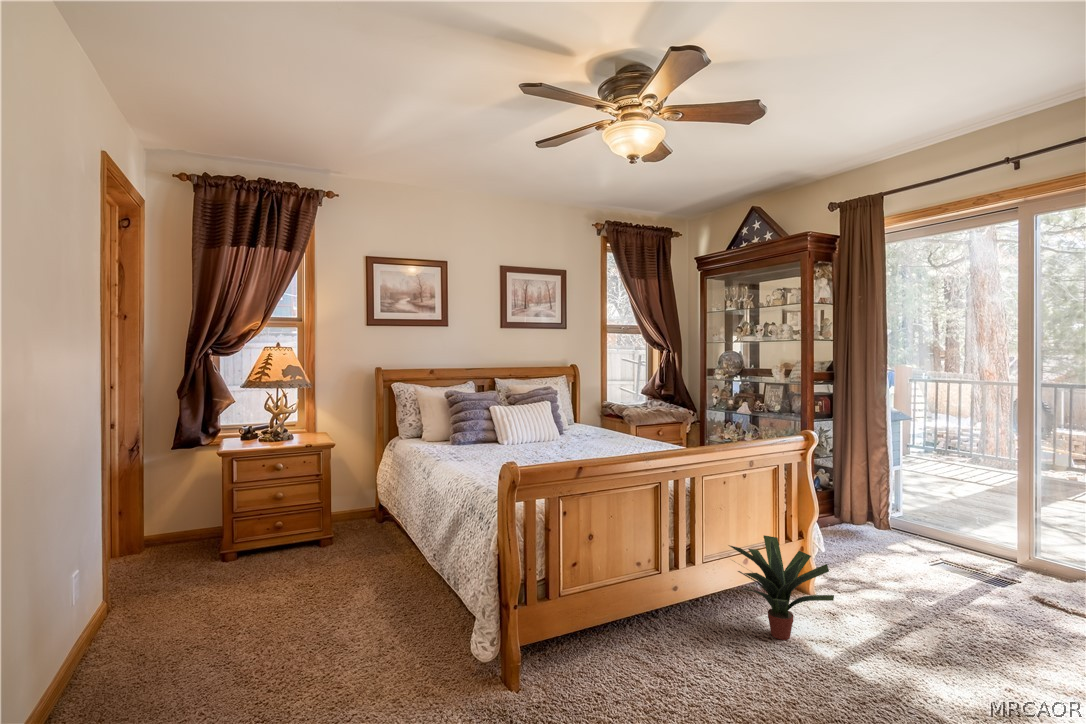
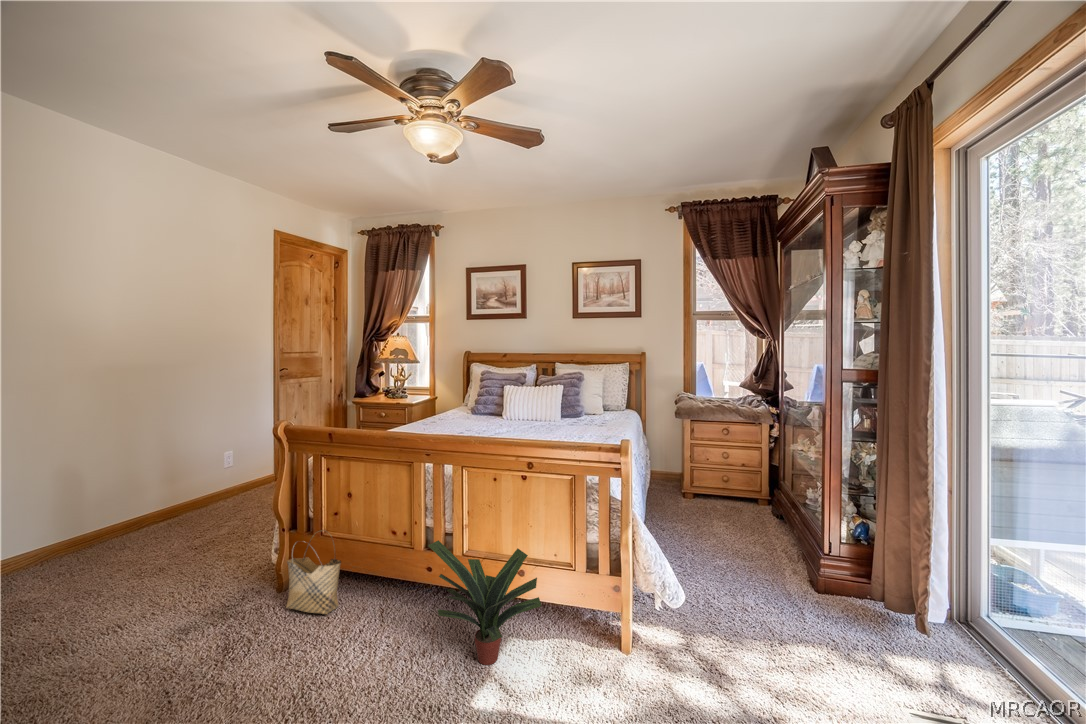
woven basket: none [559,583,619,692] -> present [286,530,341,614]

